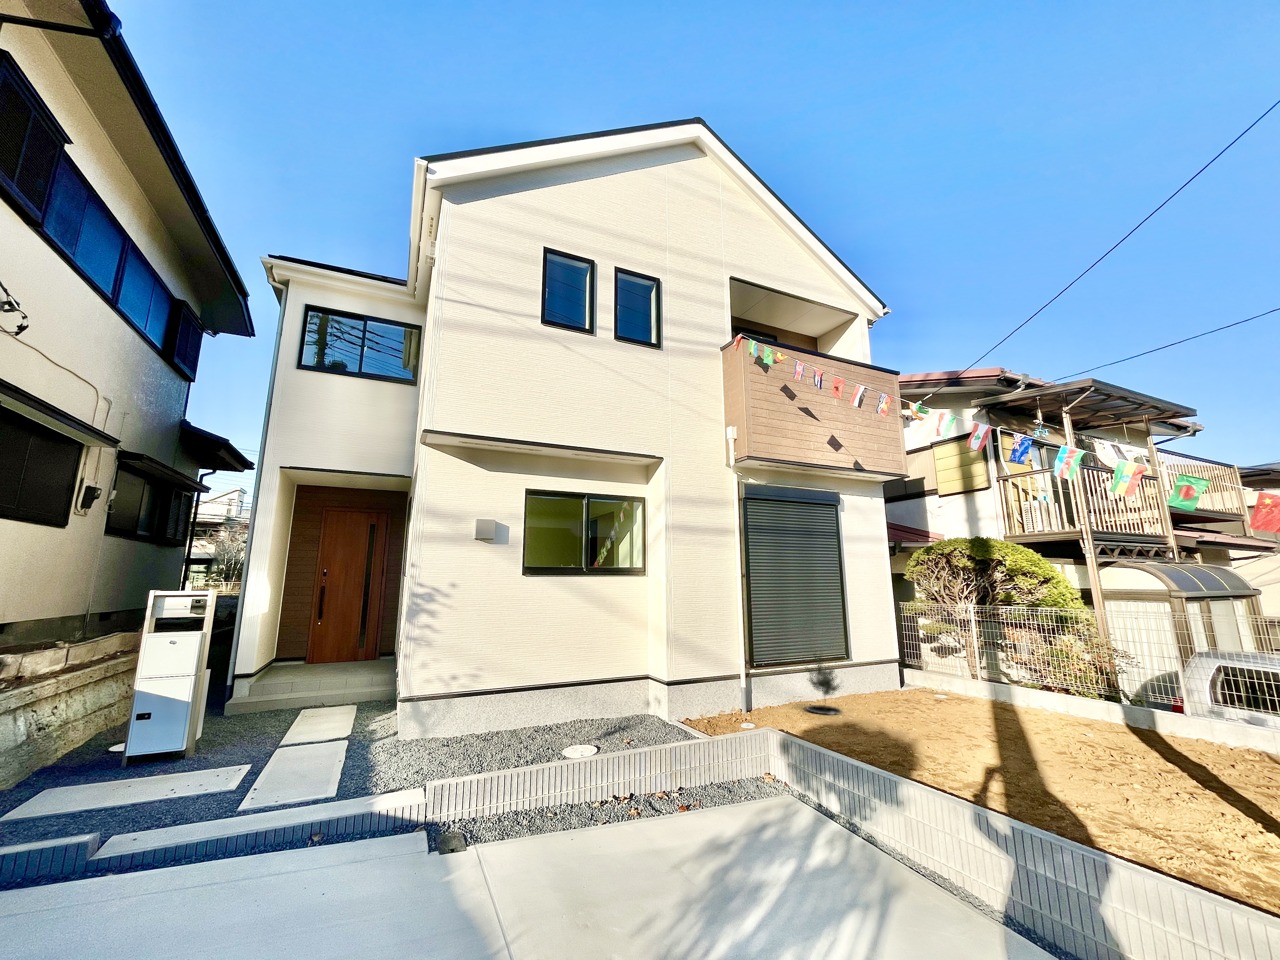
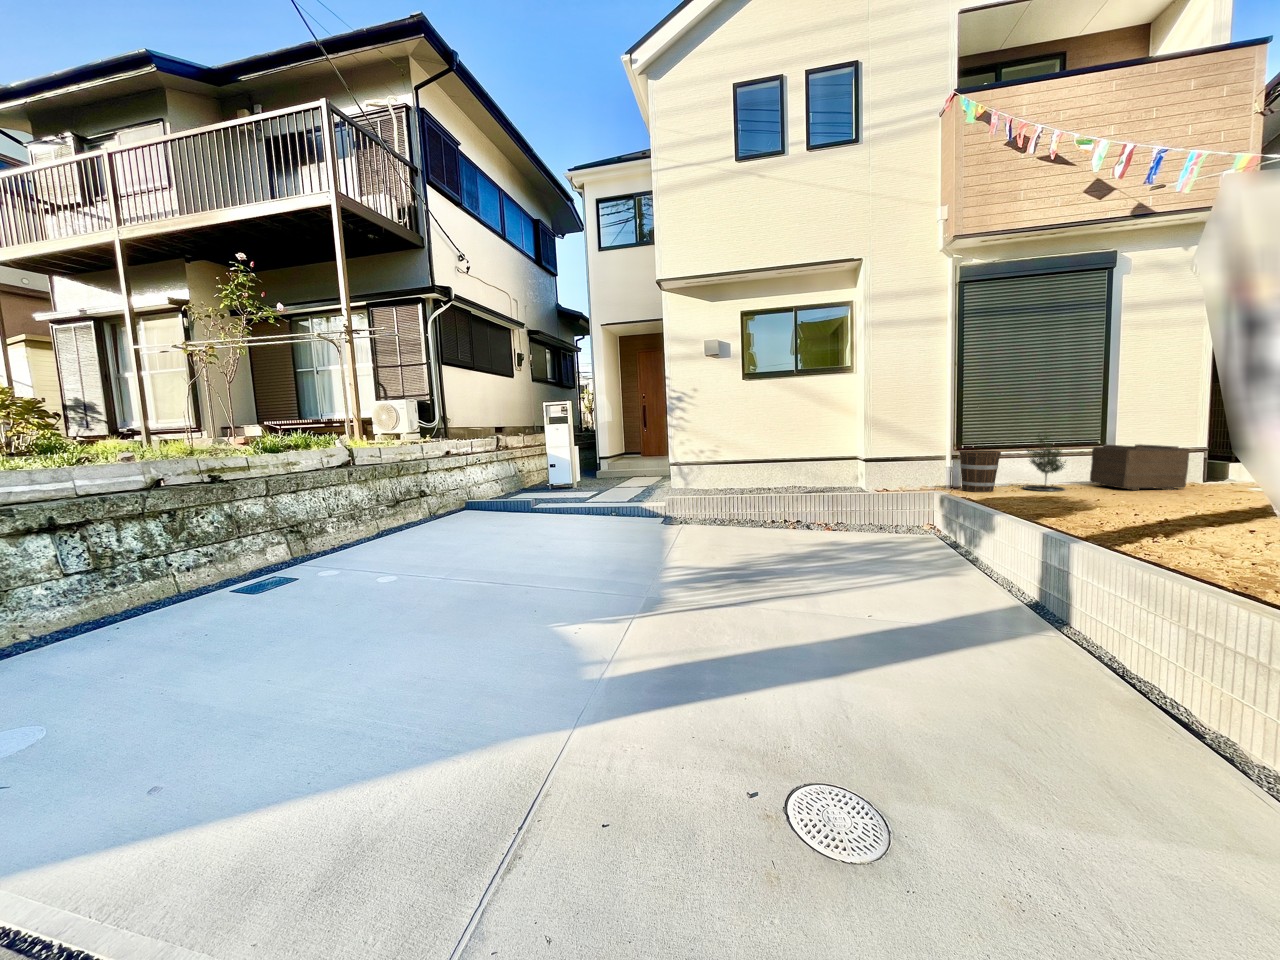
wooden crate: none [845,660,915,709] -> present [1090,444,1189,490]
bucket: none [755,670,793,720] -> present [959,450,1001,492]

